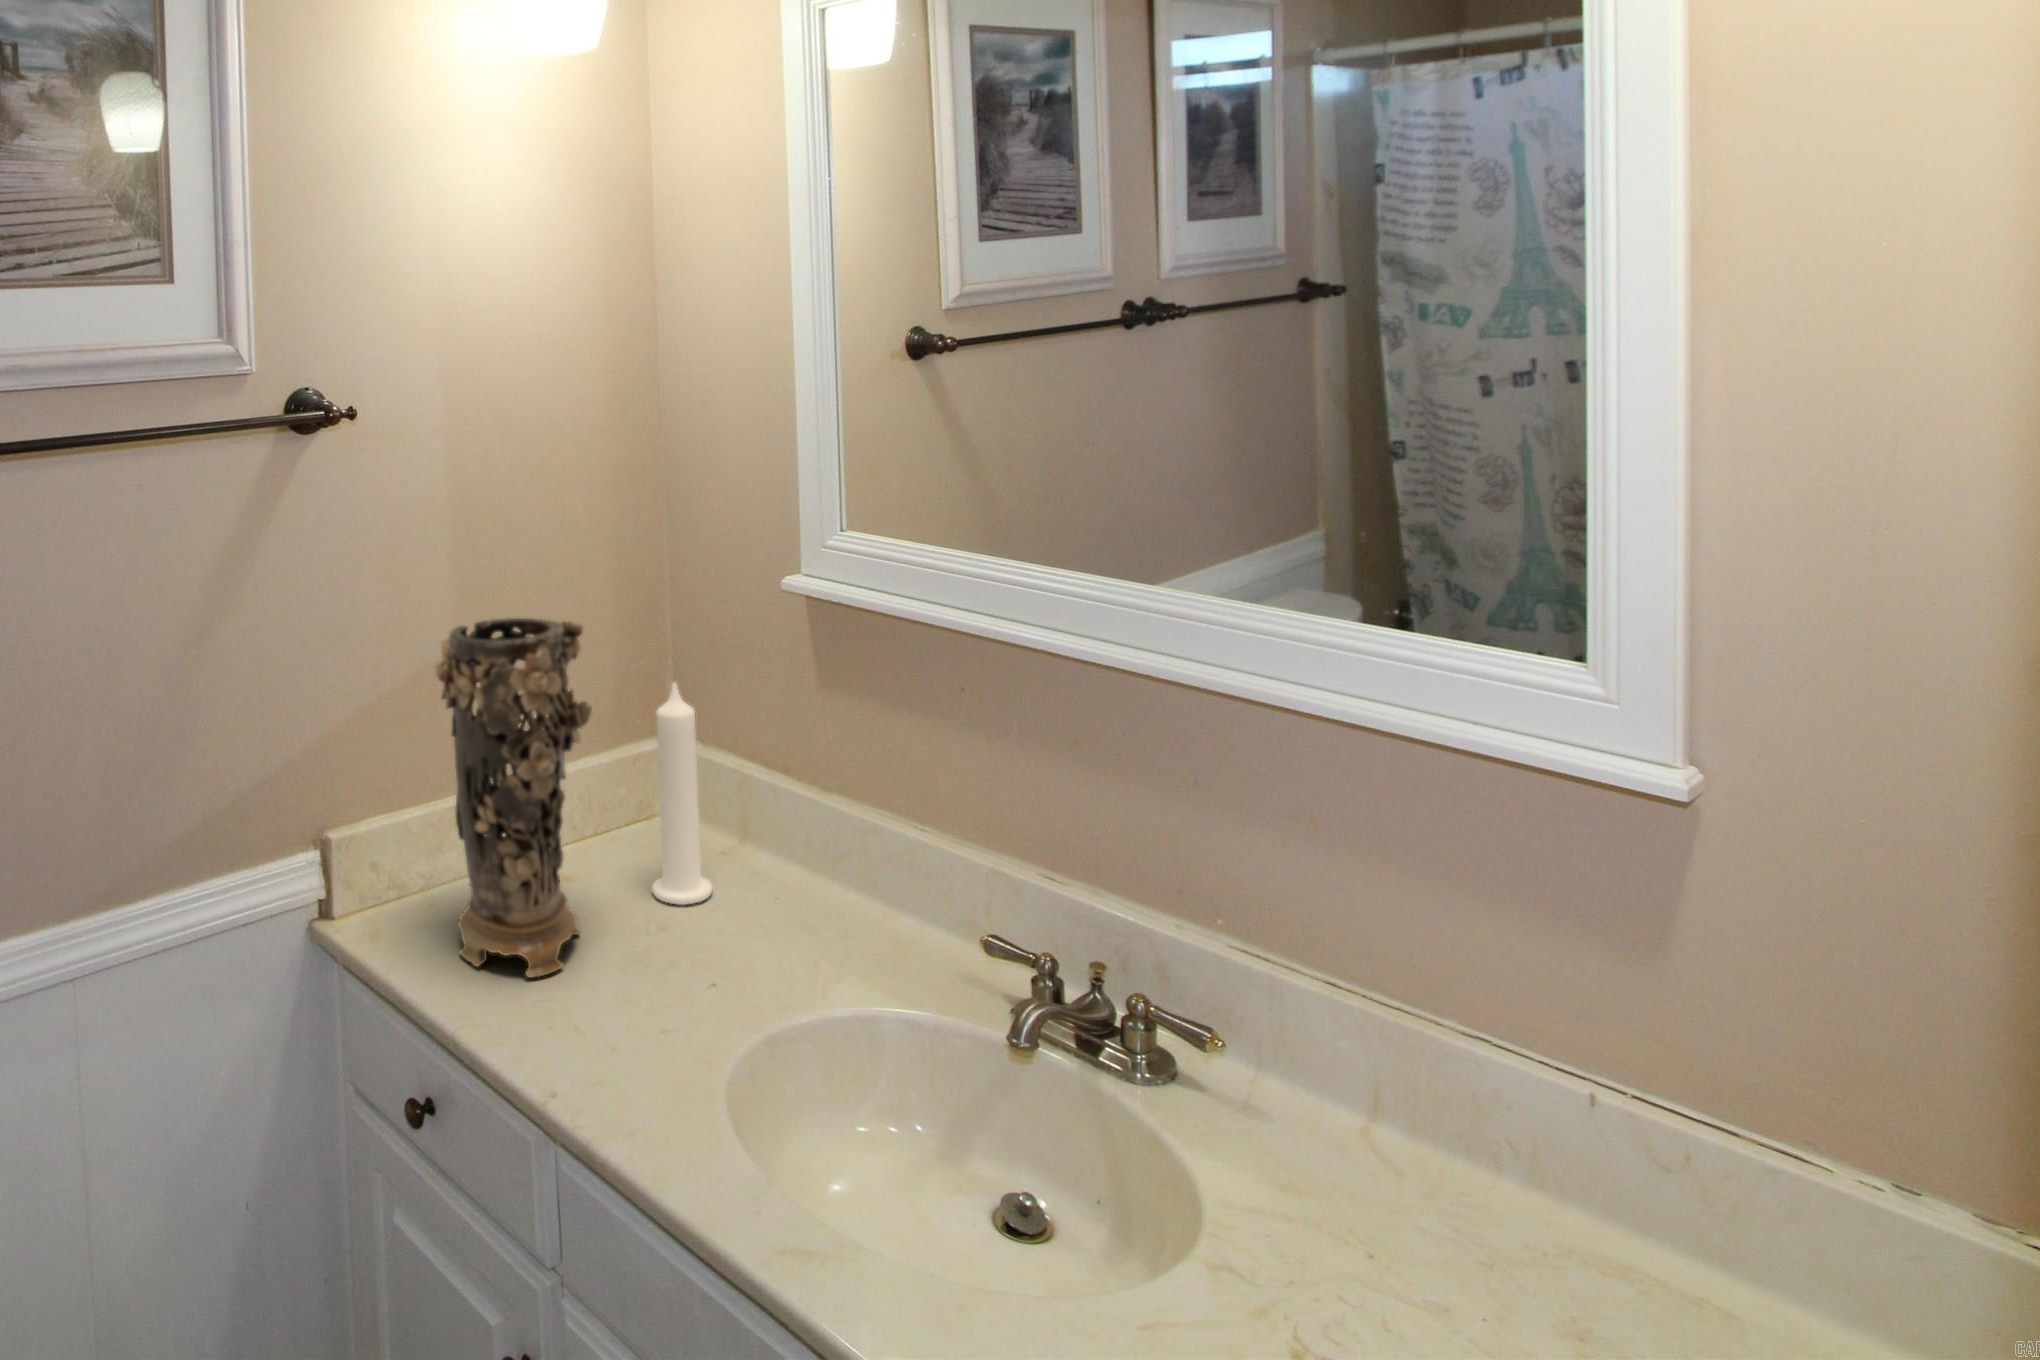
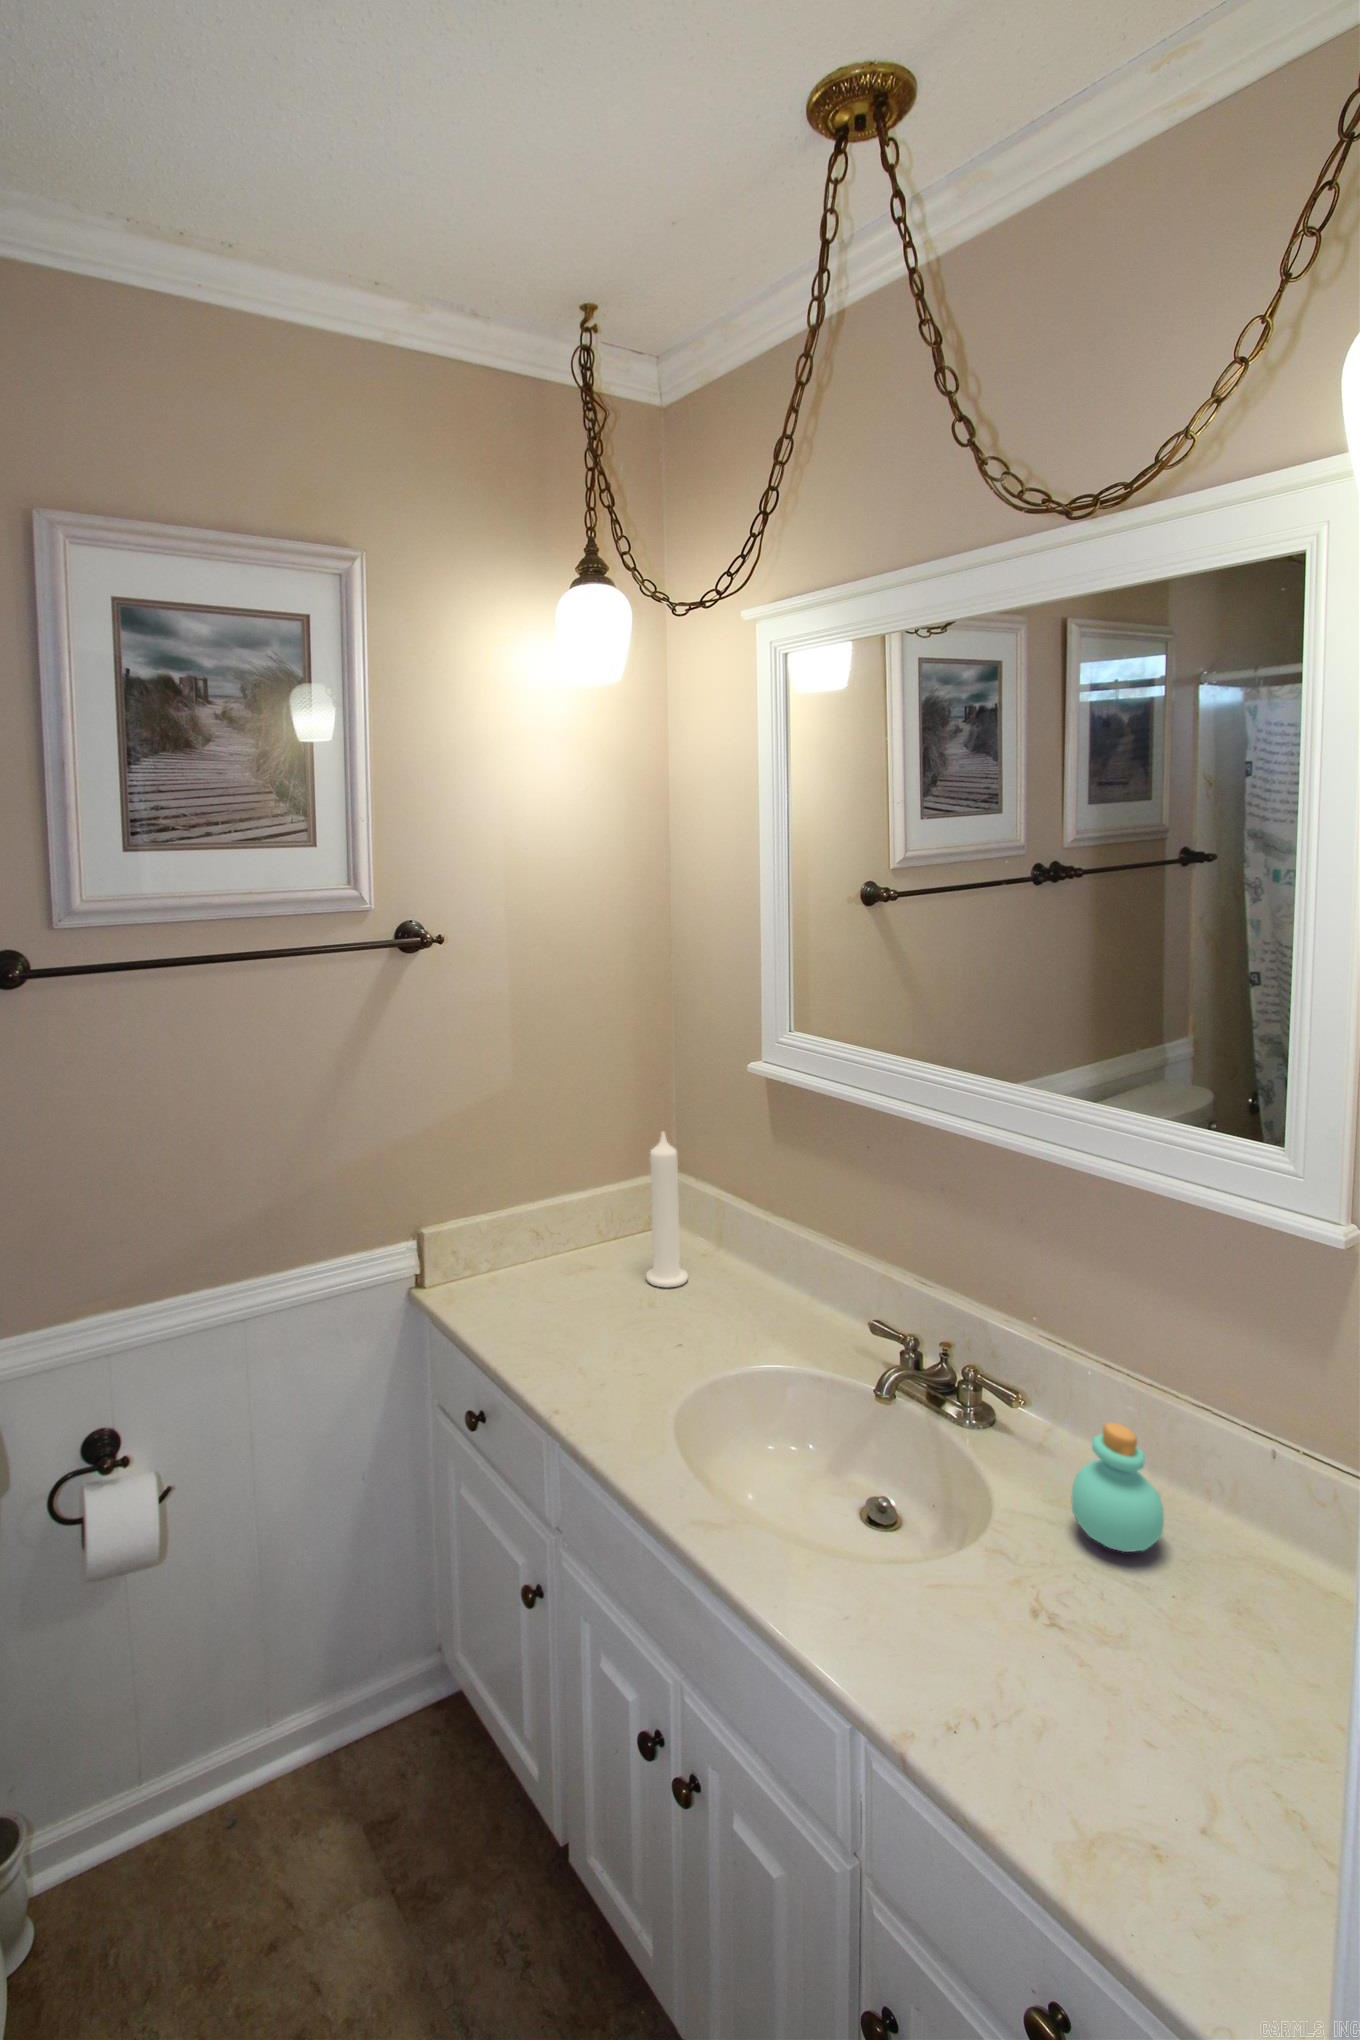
decorative vase: present [435,618,592,978] -> none [492,1083,601,1333]
perfume bottle: none [1311,1070,1447,1254] -> present [1072,1423,1164,1552]

